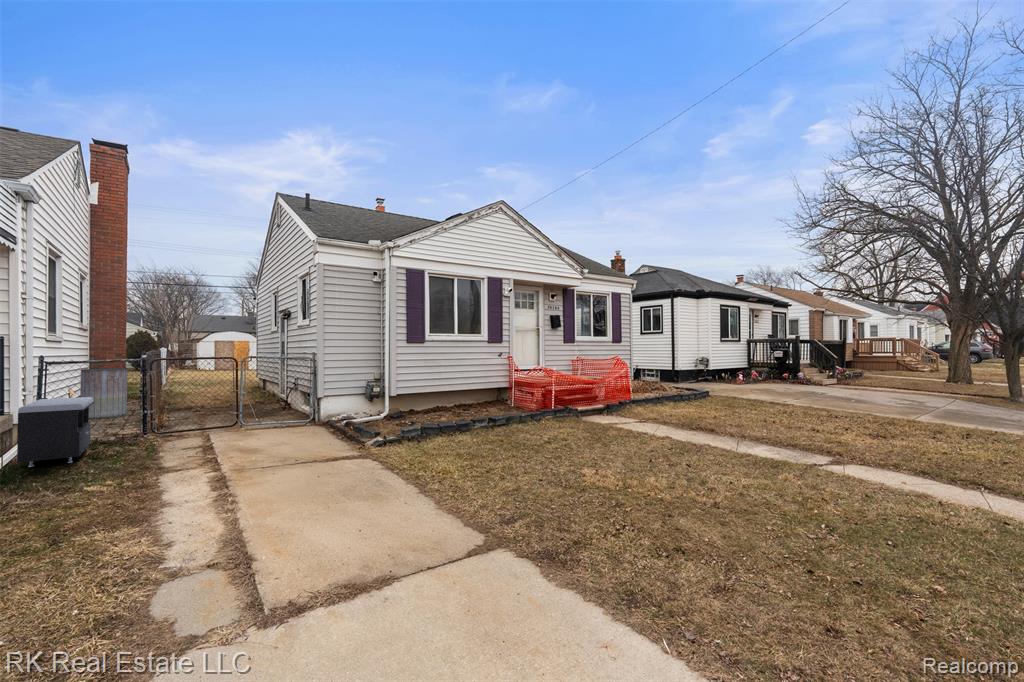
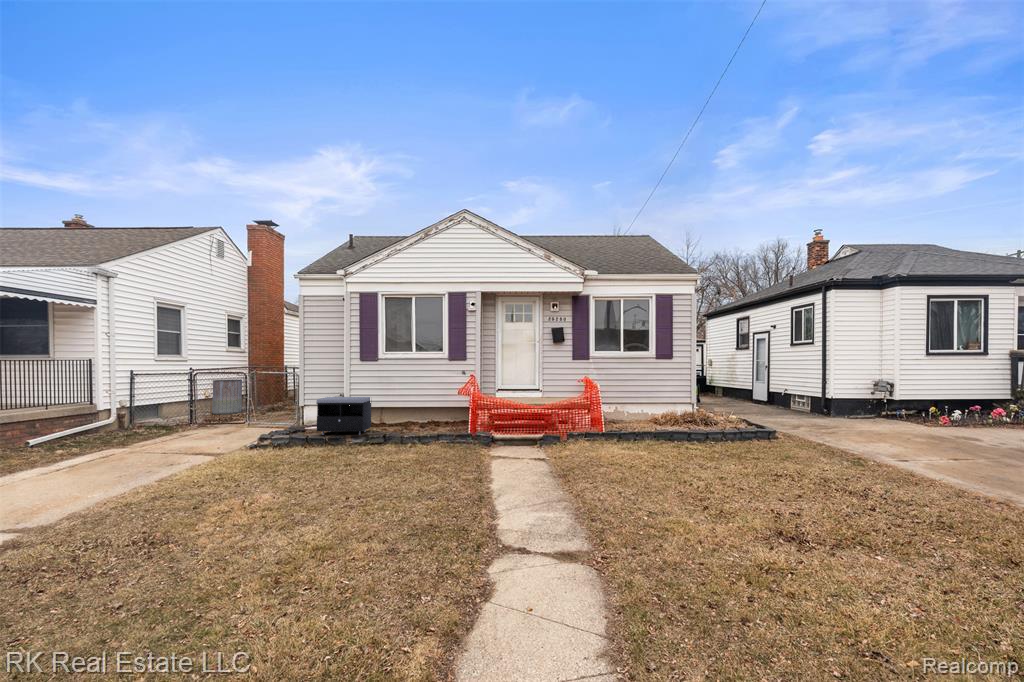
storage bench: present [17,397,93,467] -> present [316,397,371,435]

